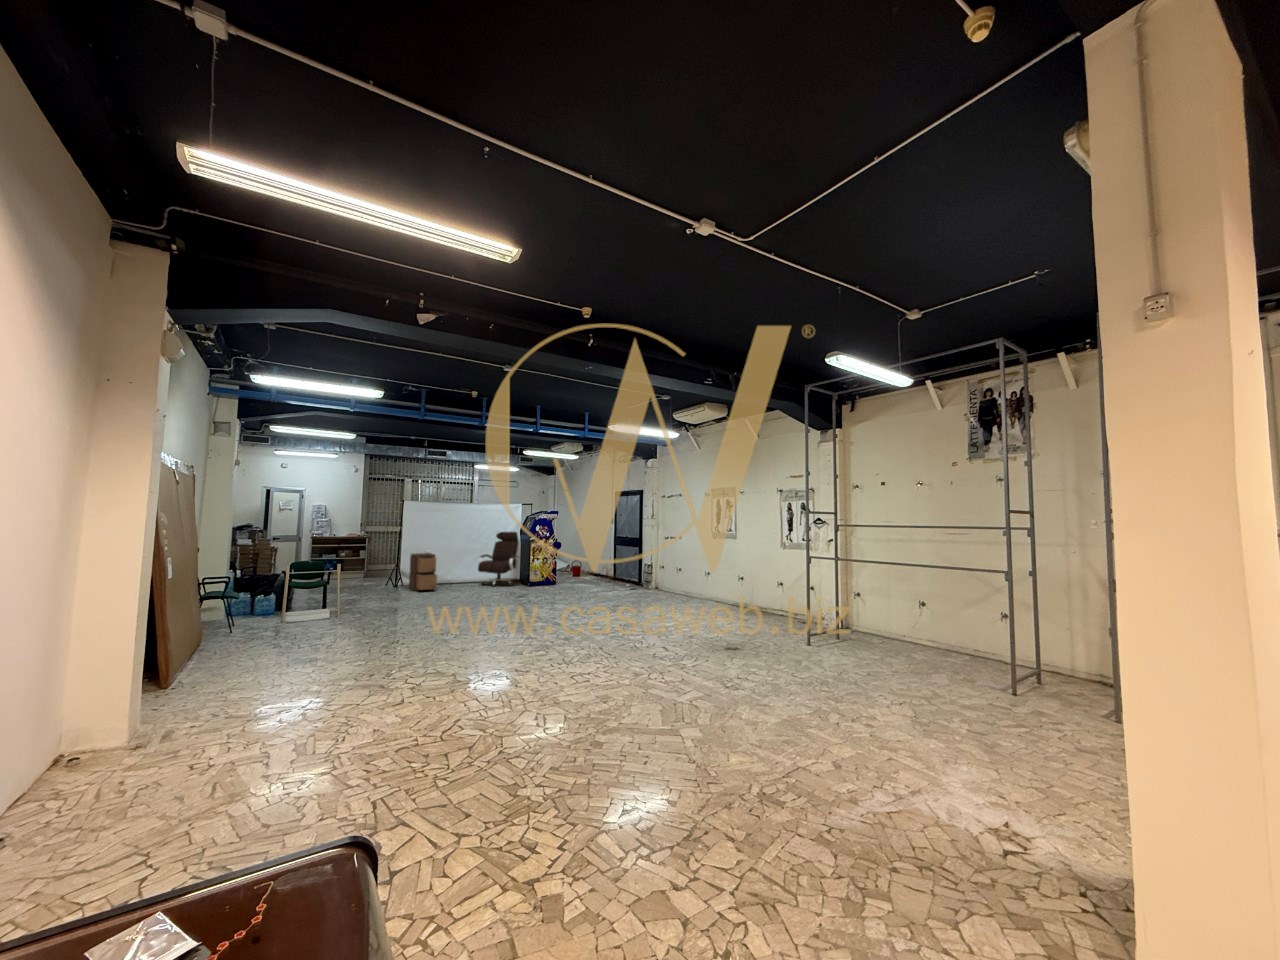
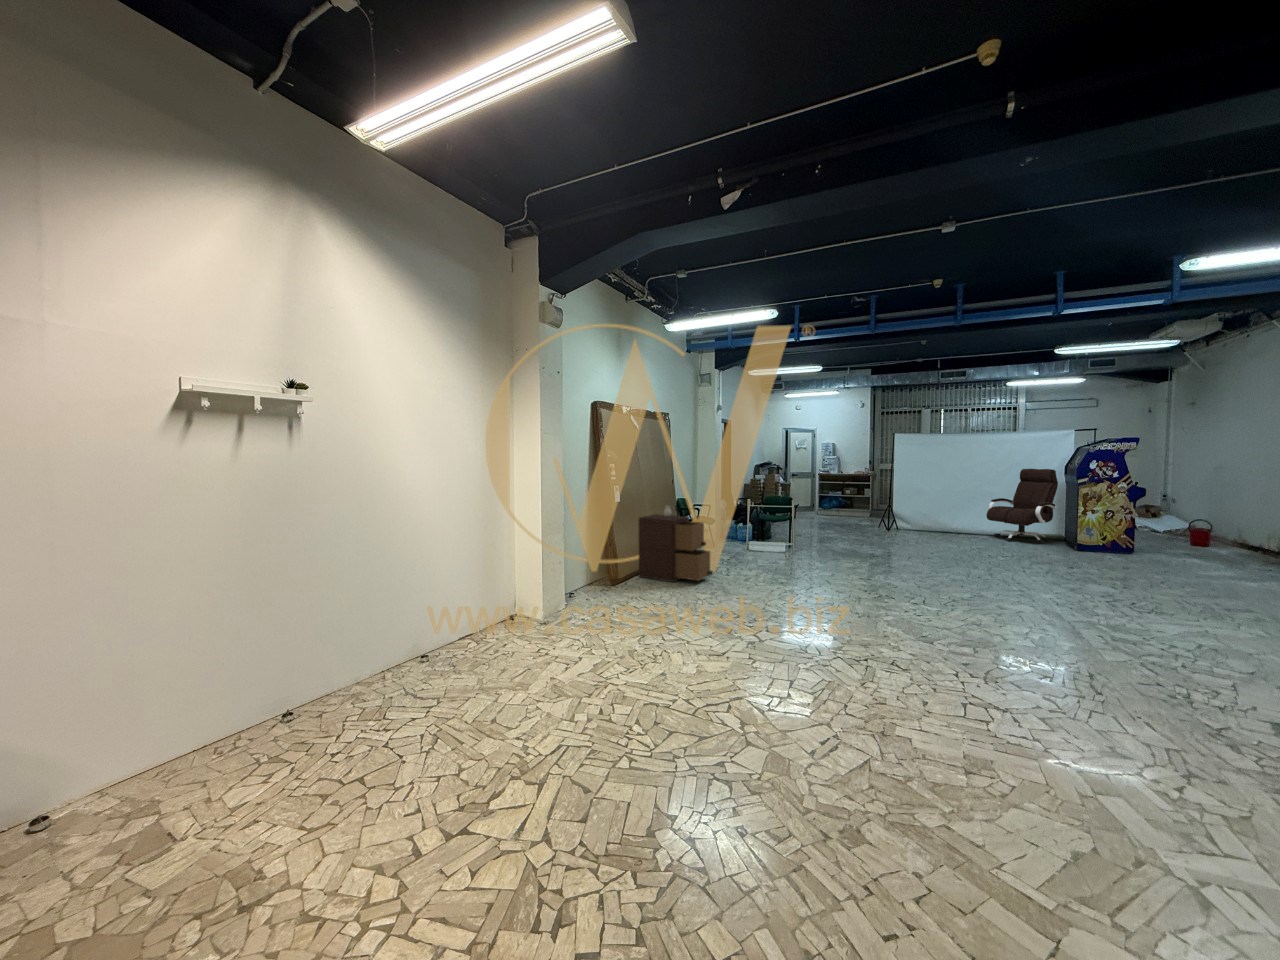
storage cabinet: present [409,548,437,591] -> present [639,506,713,582]

